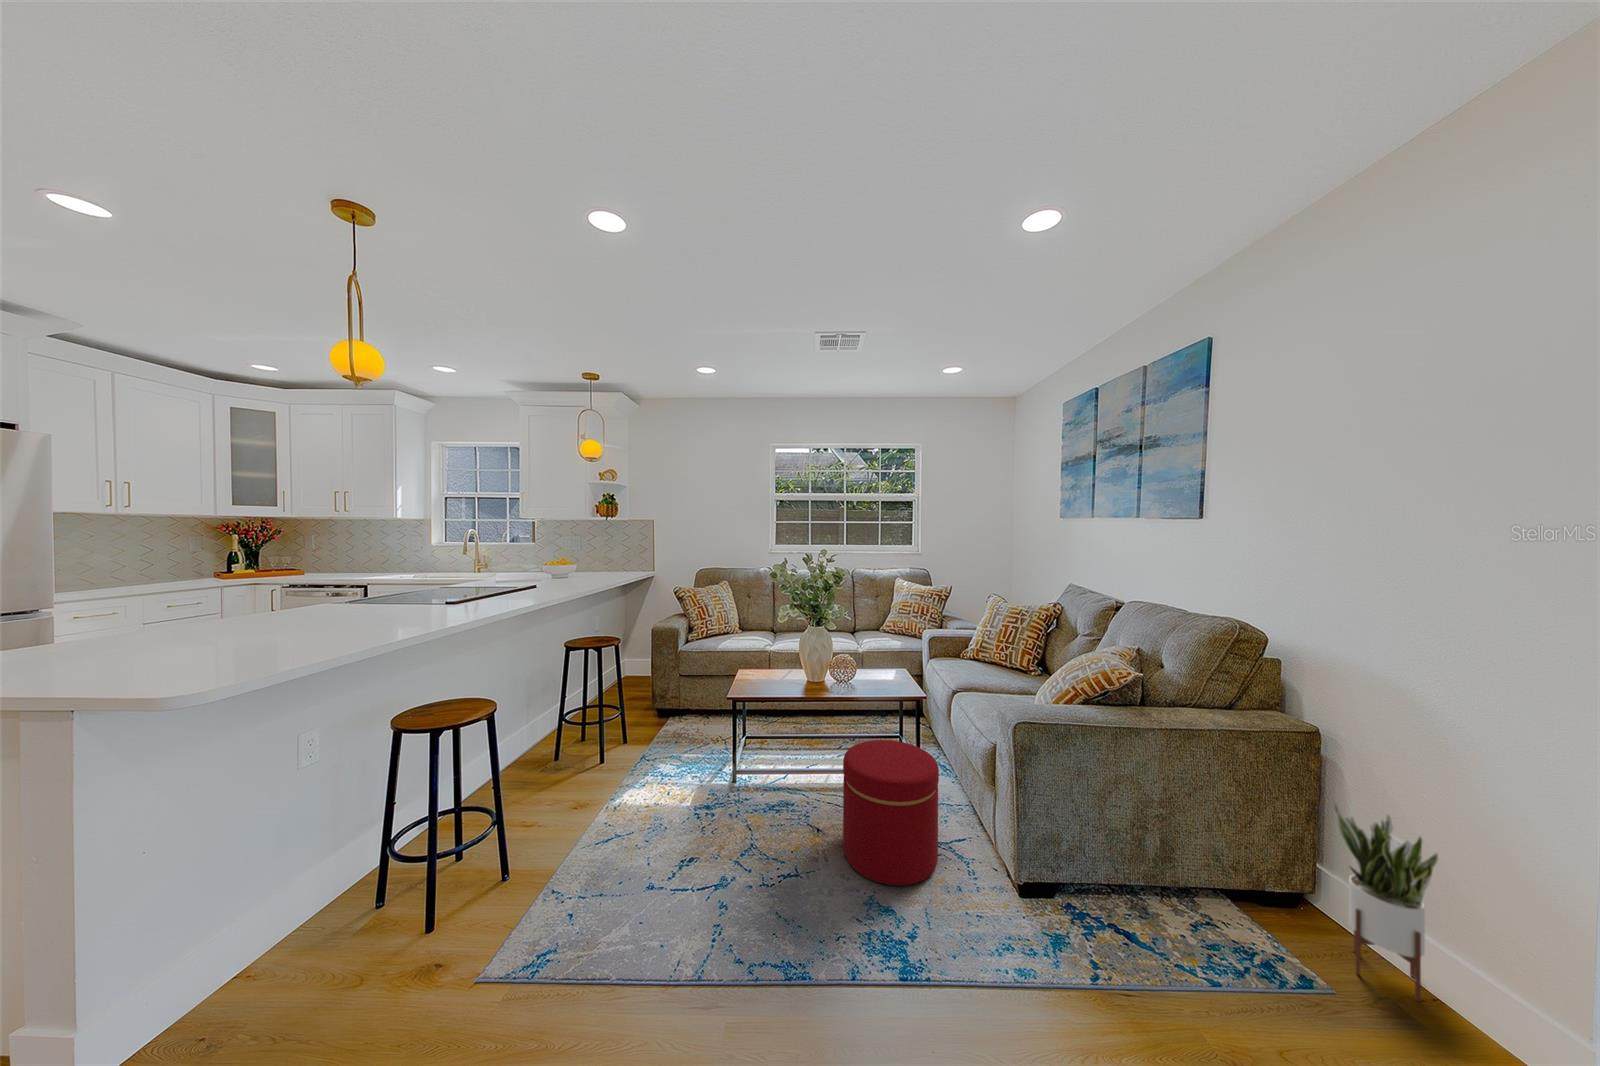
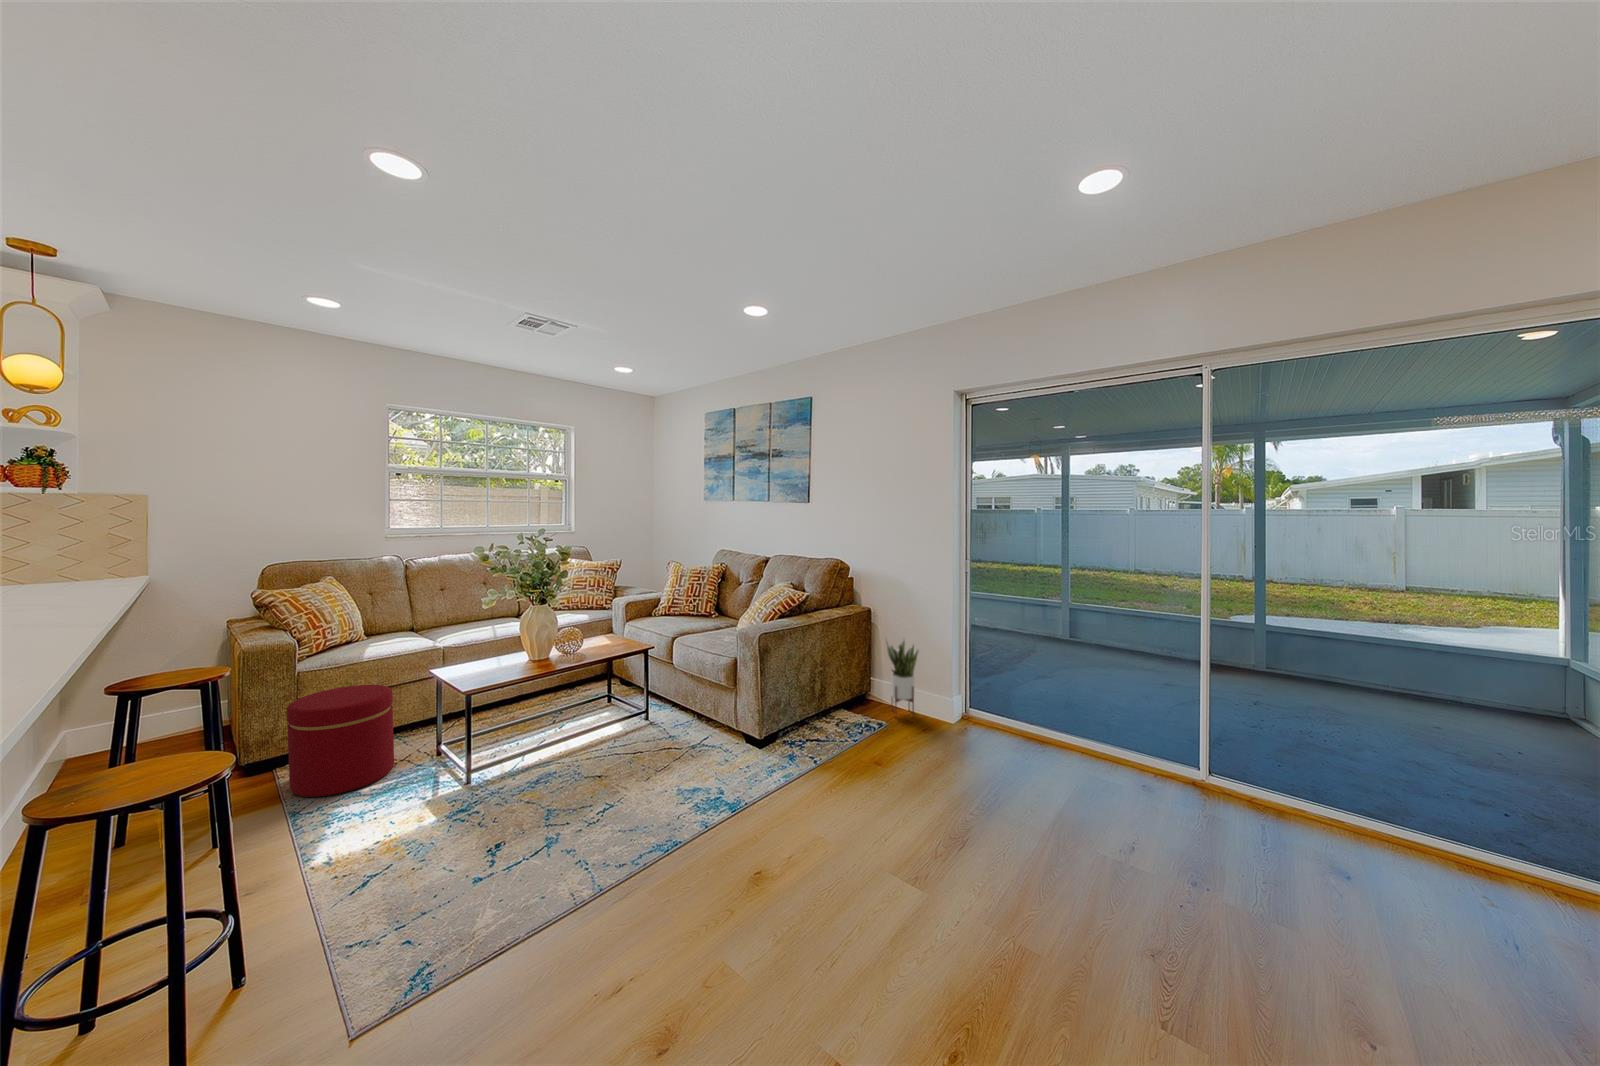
ottoman: present [843,740,939,885] -> present [286,685,394,797]

